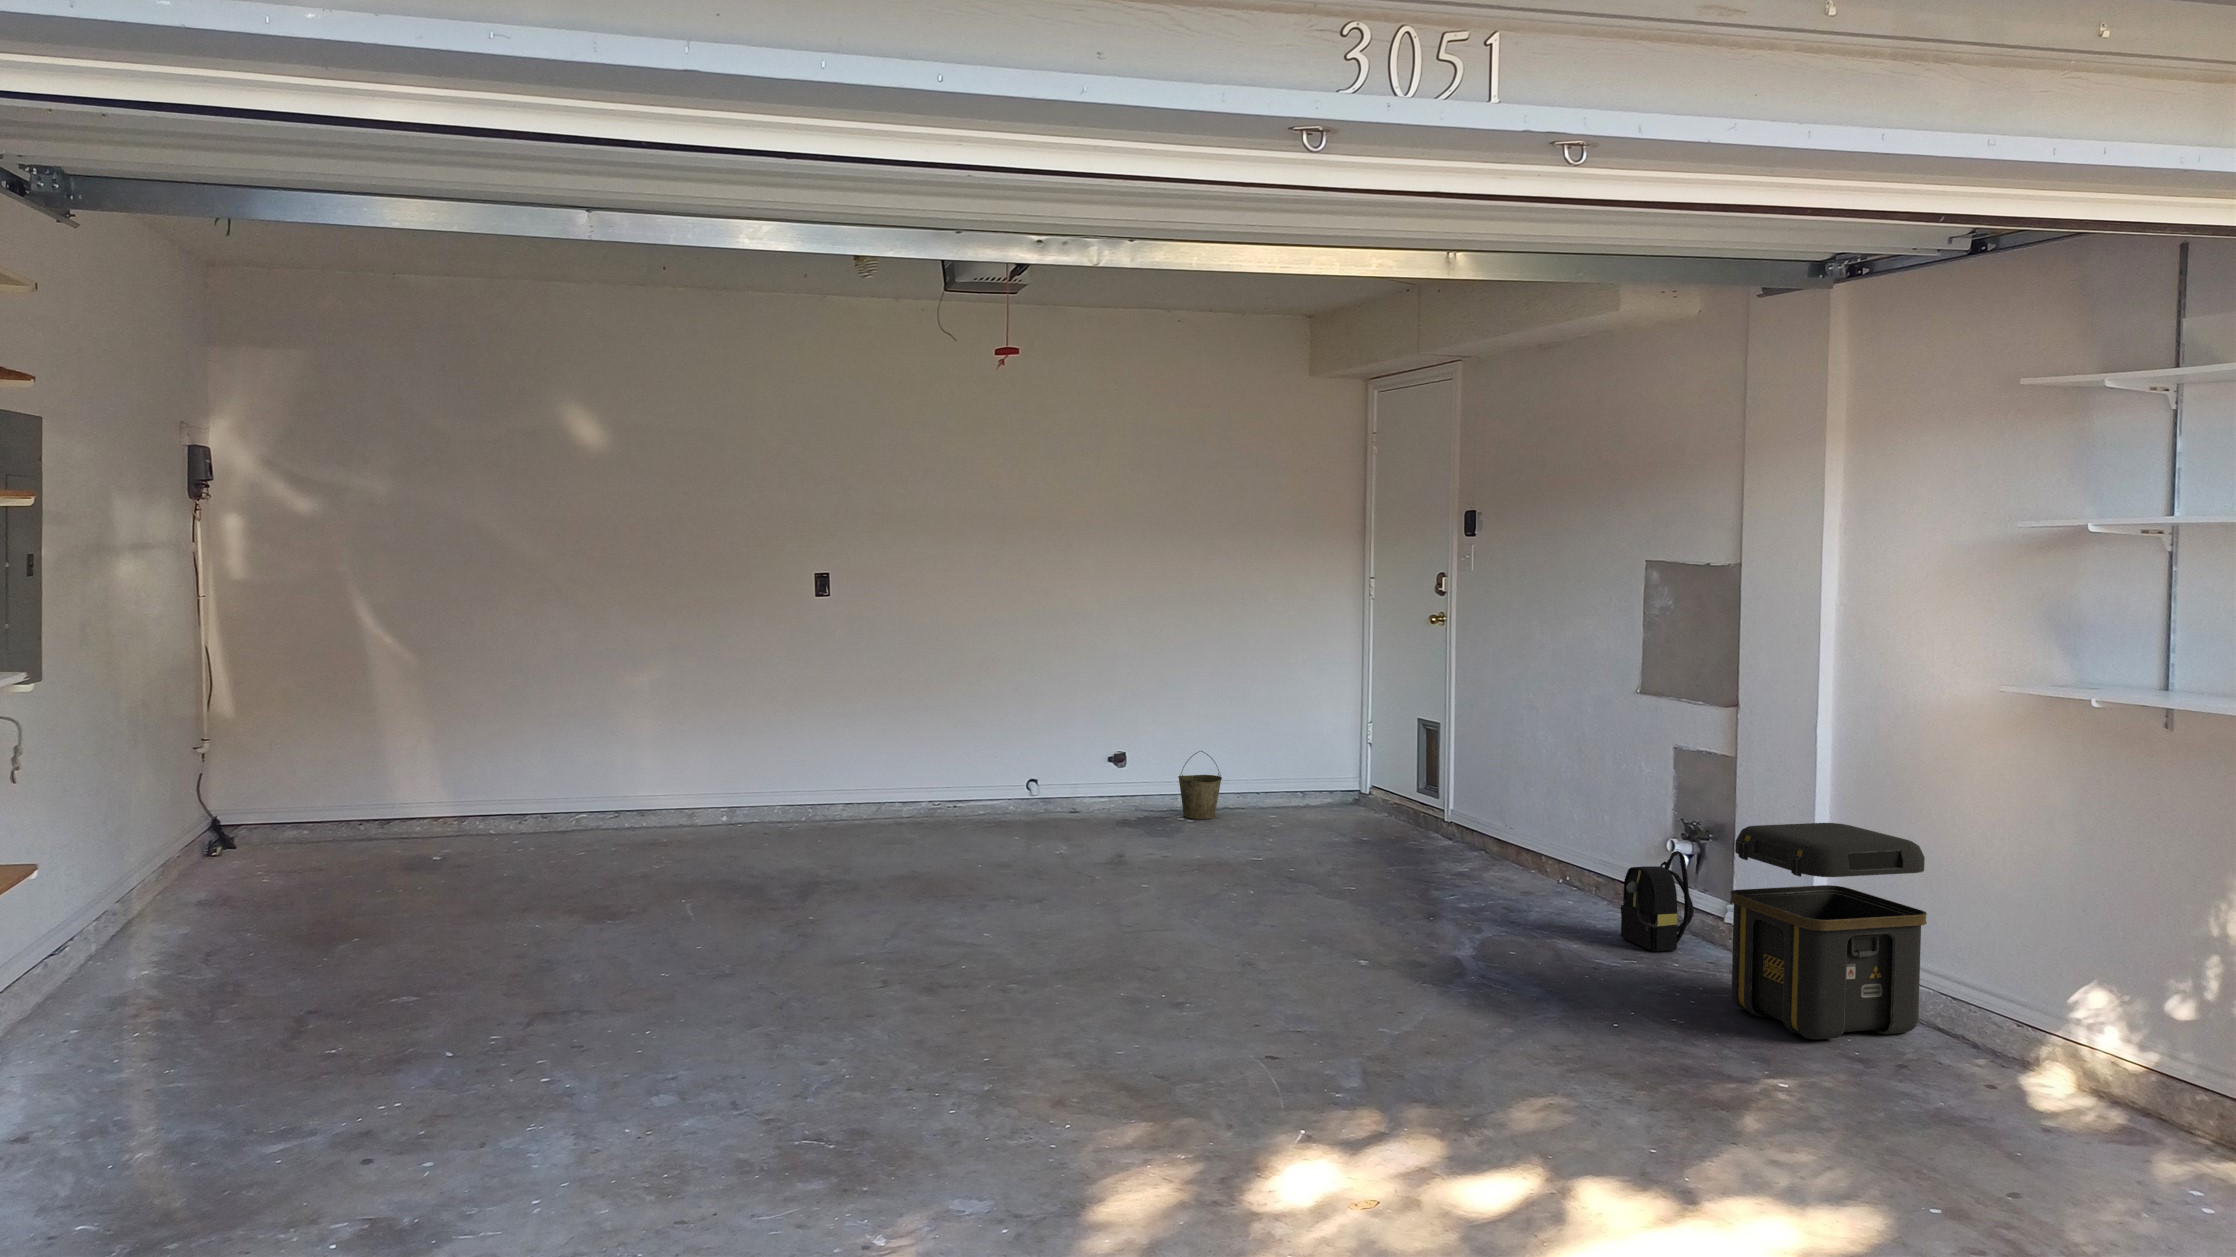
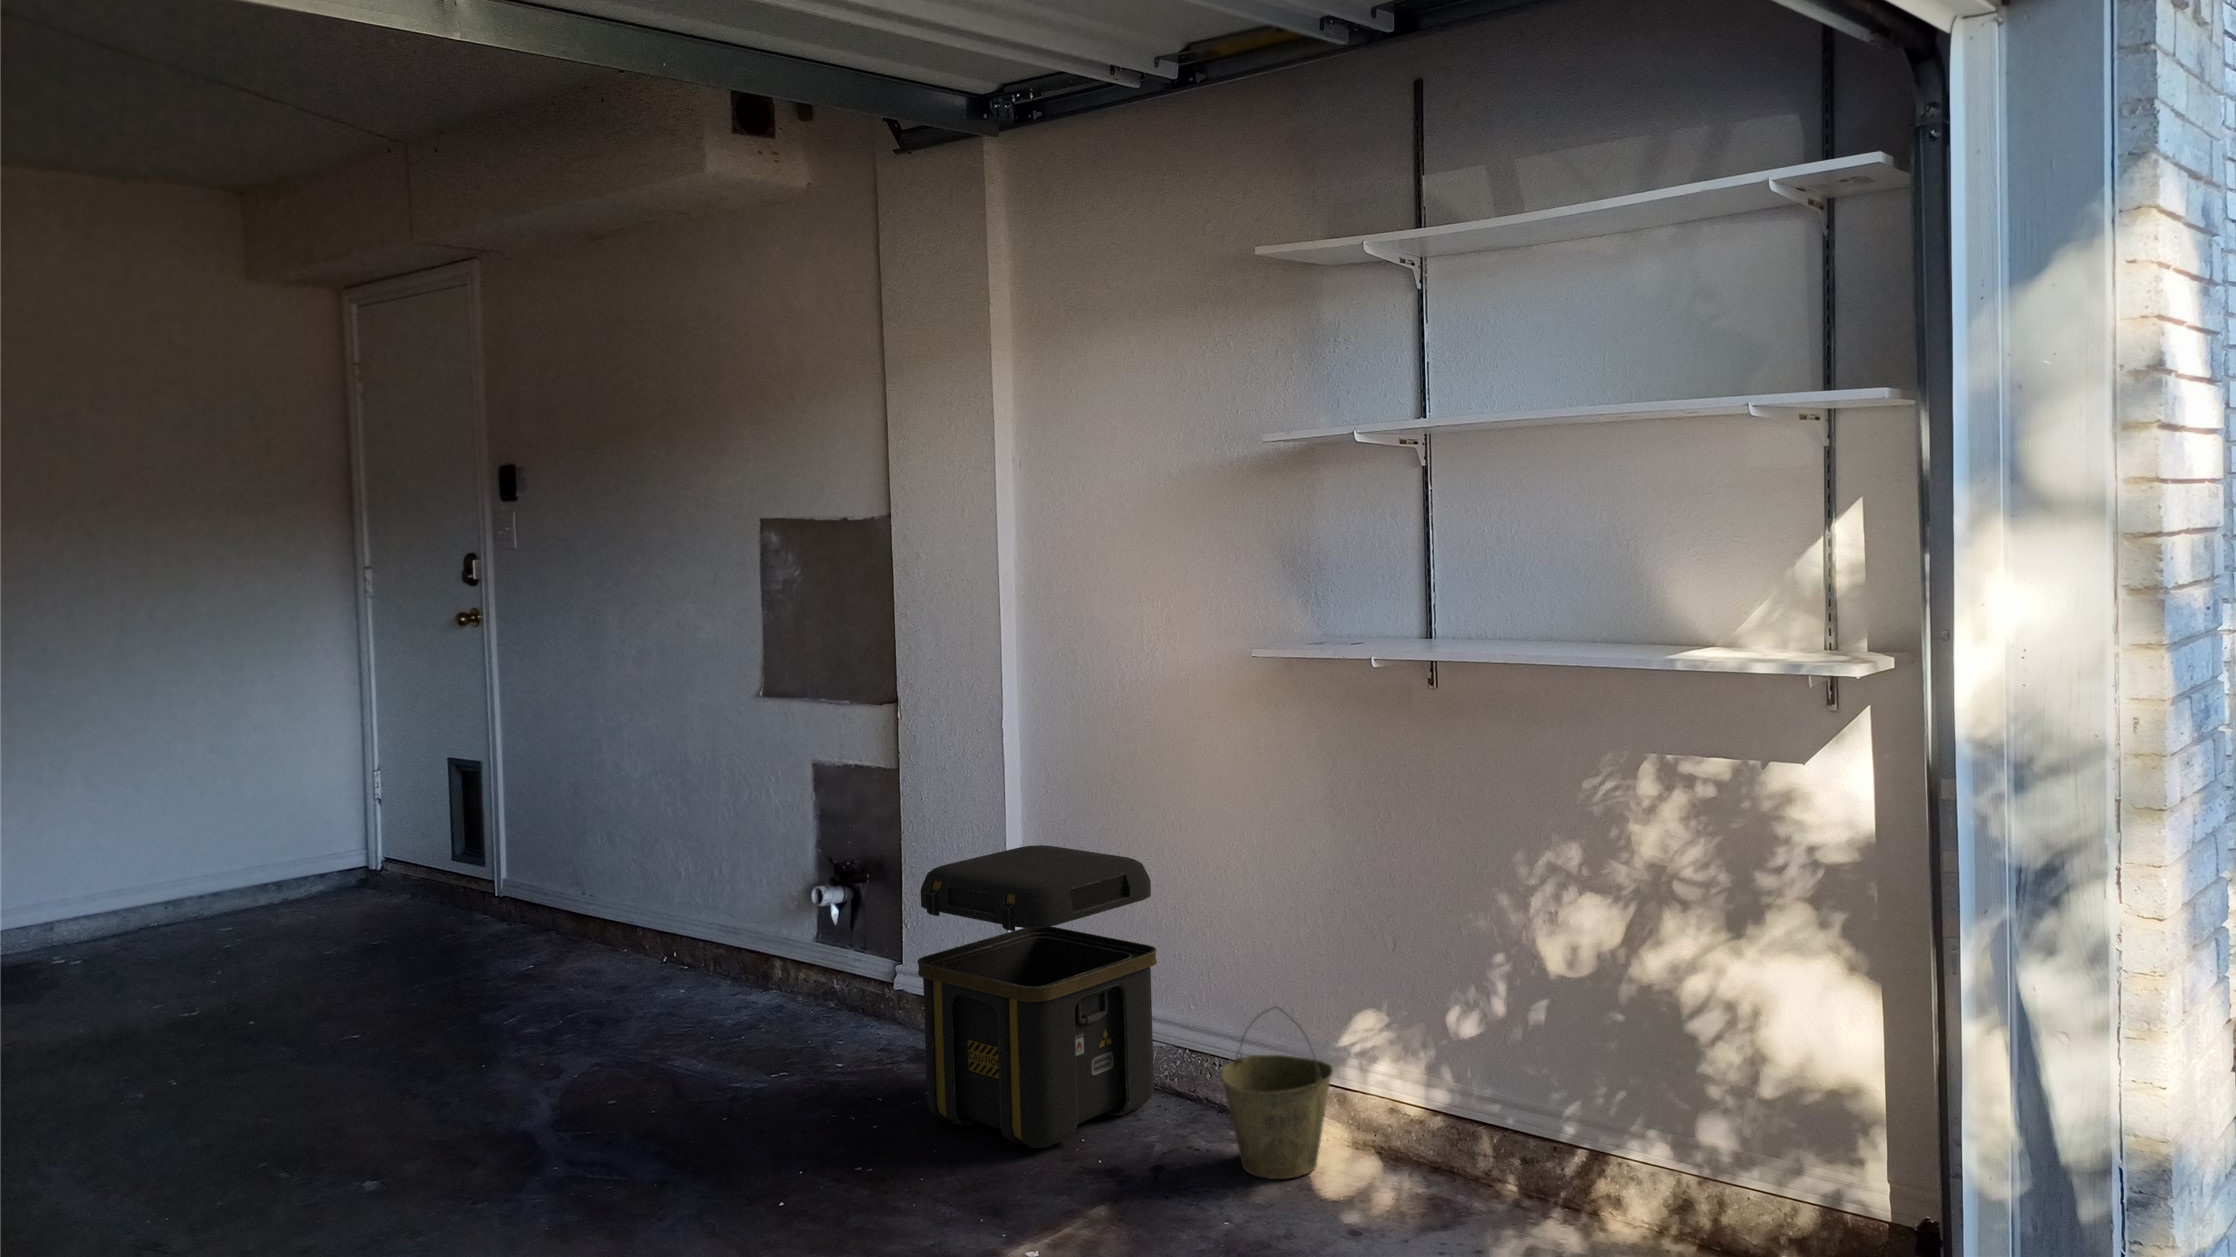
bucket: present [1178,751,1222,819] -> present [1221,1008,1333,1179]
backpack: present [1621,851,1694,951] -> none [759,905,852,1048]

